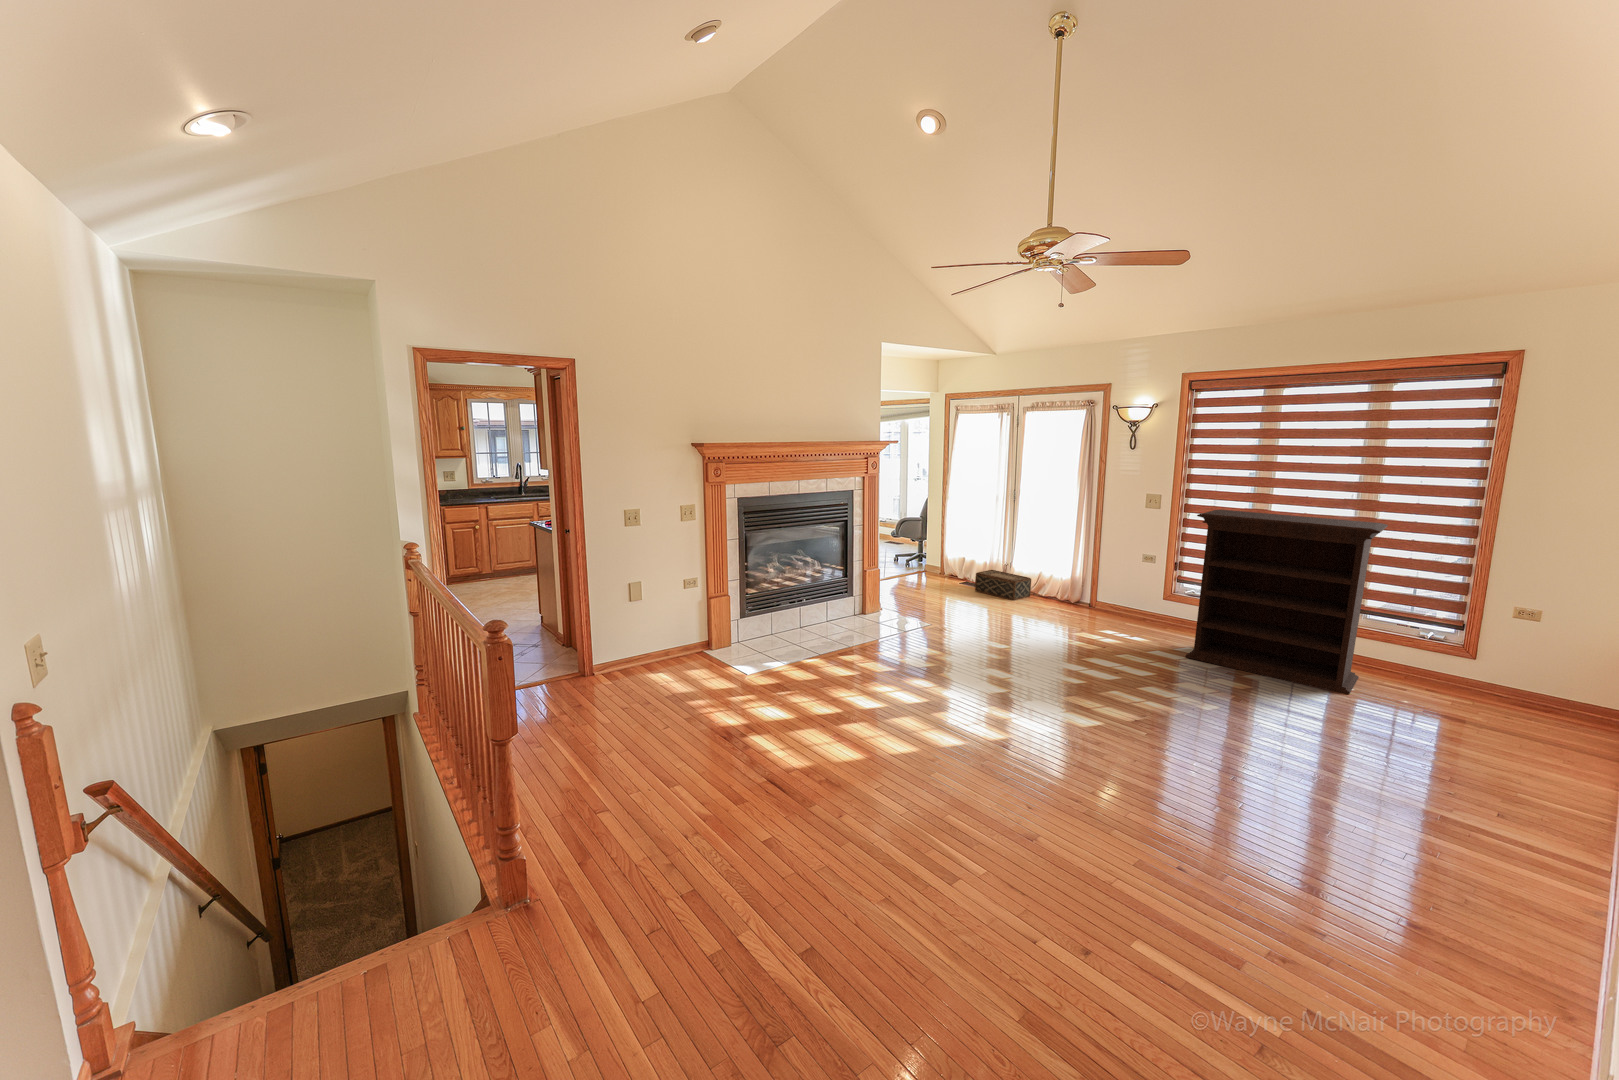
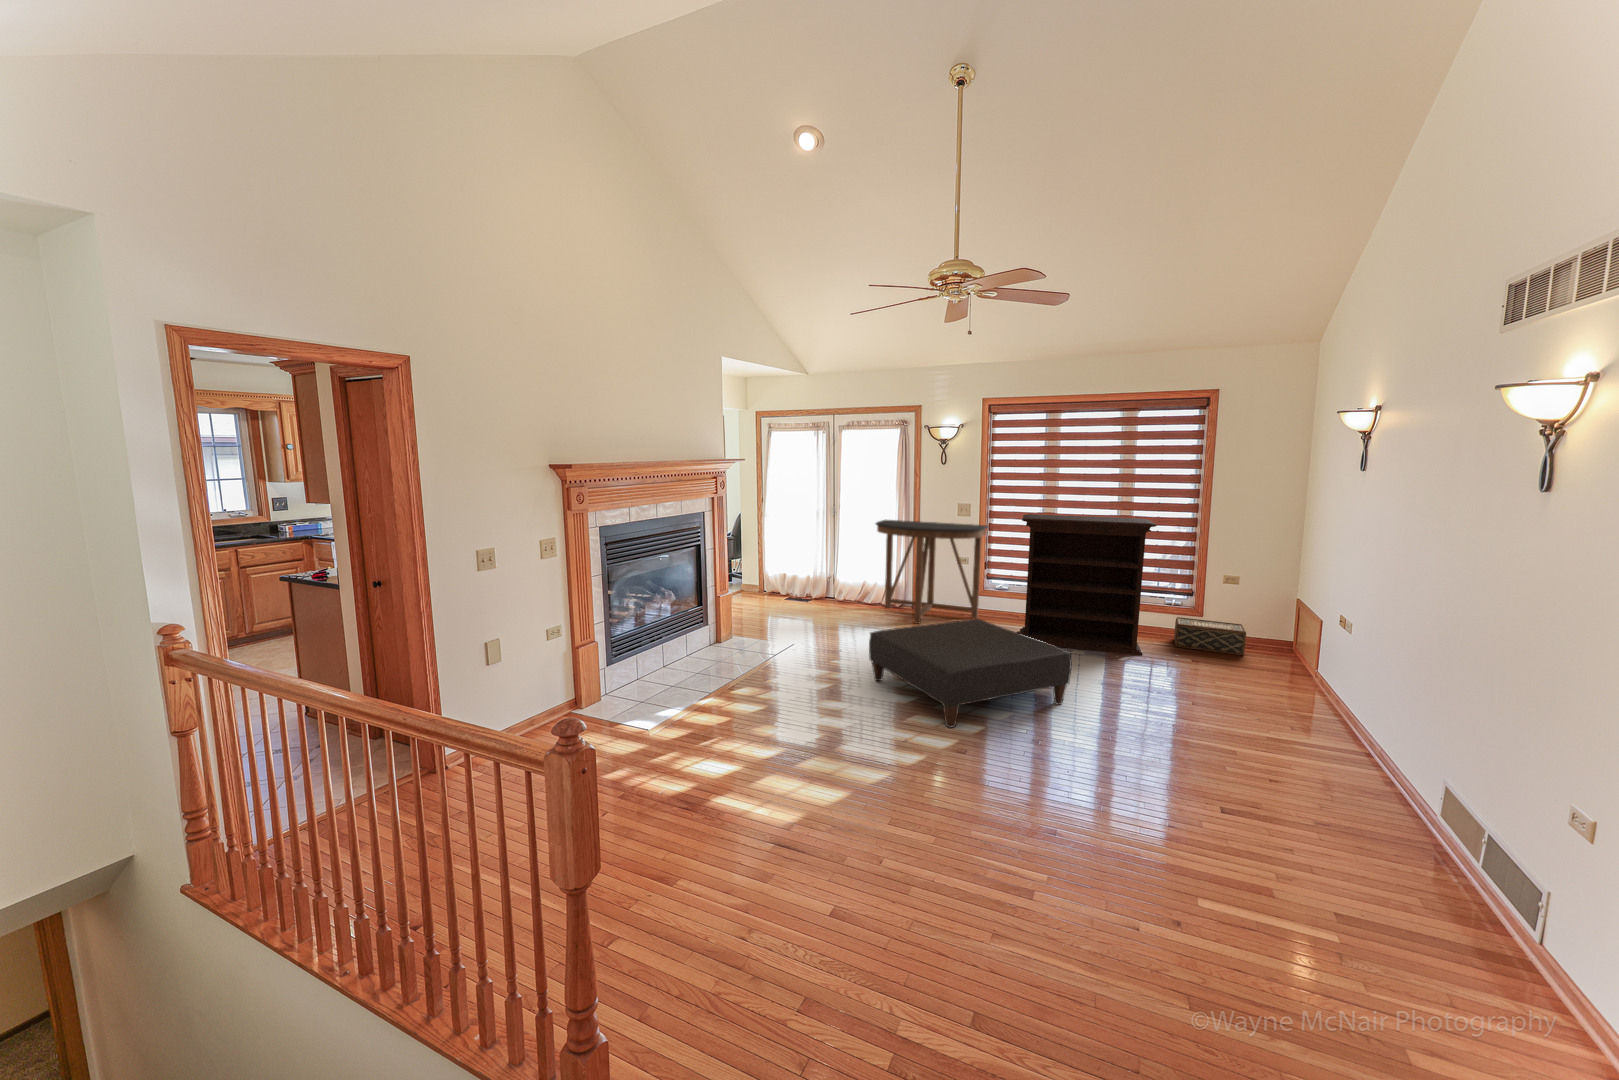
console table: none [1047,508,1181,626] -> present [876,520,987,624]
woven basket: present [975,570,1031,600] -> present [1174,617,1246,655]
ottoman: none [976,618,1188,726] -> present [869,619,1072,728]

